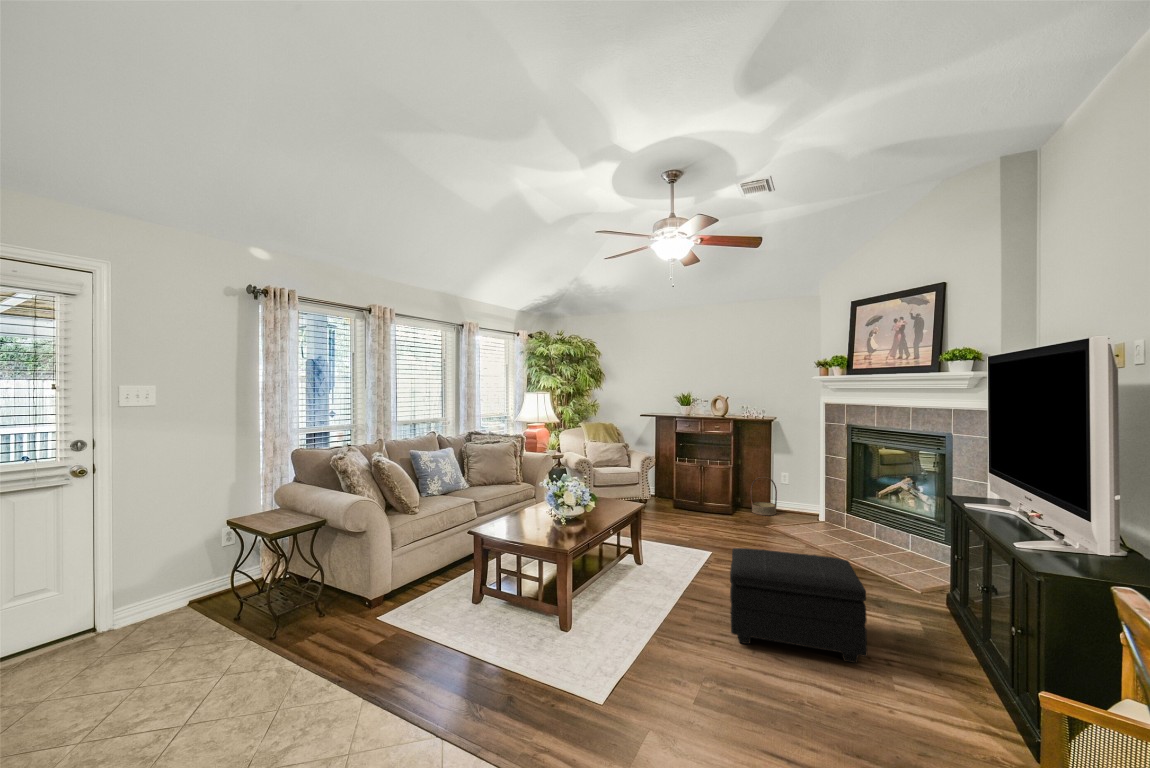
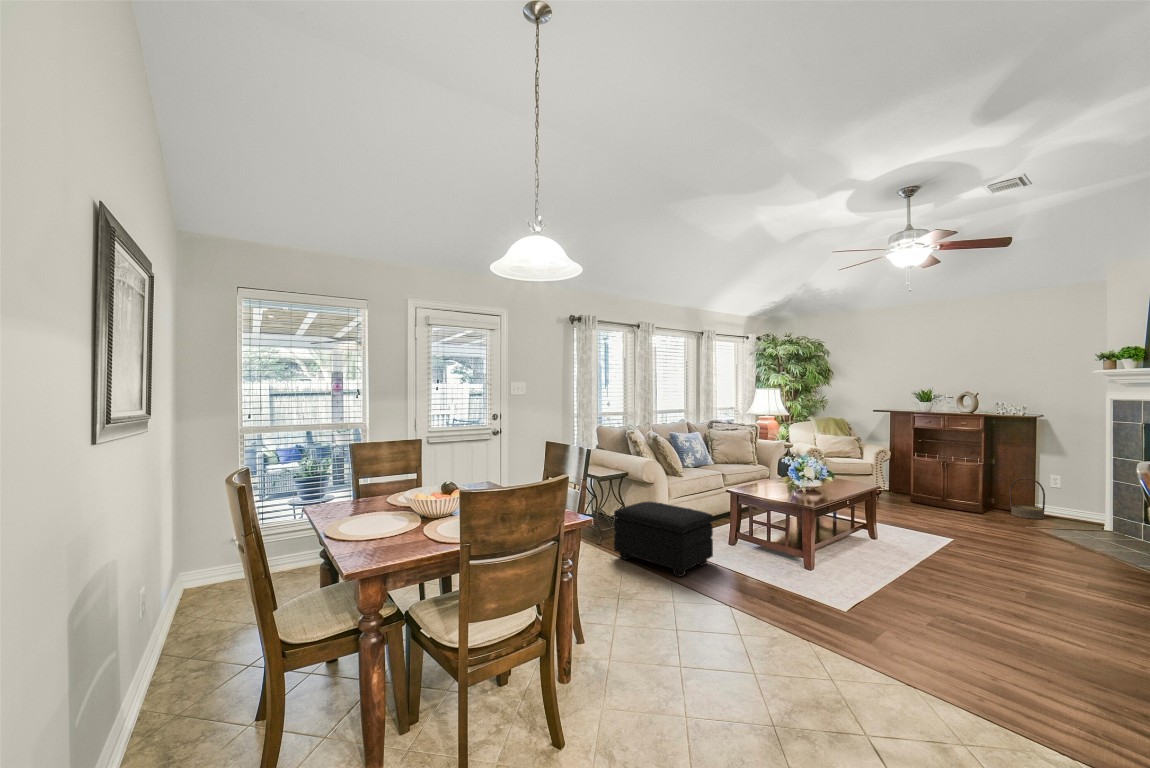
footstool: present [730,548,867,663] -> present [614,501,713,577]

